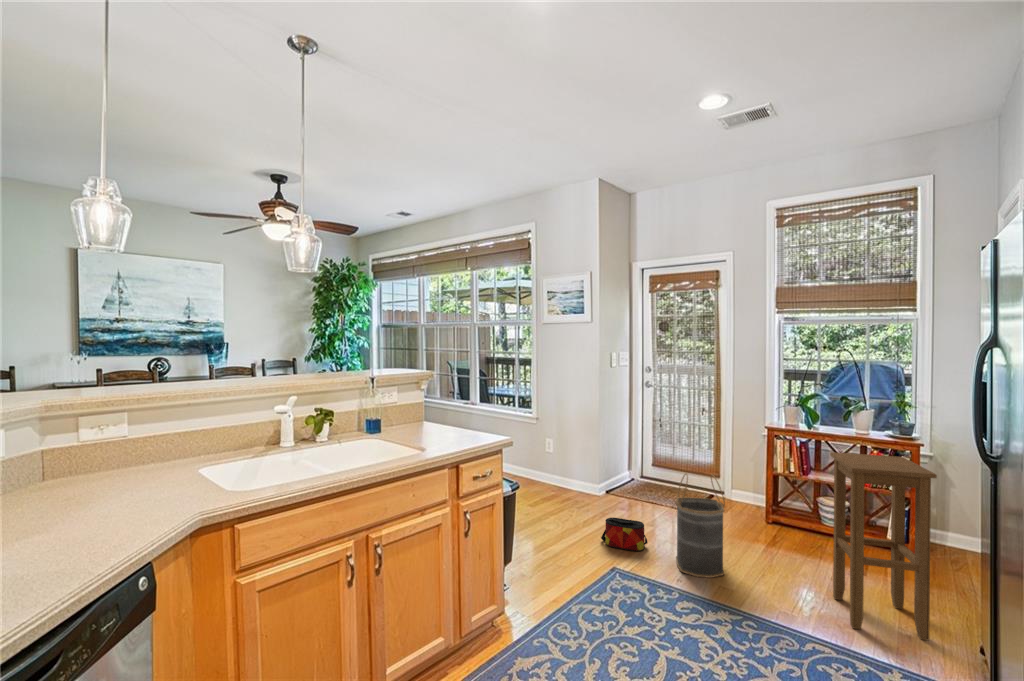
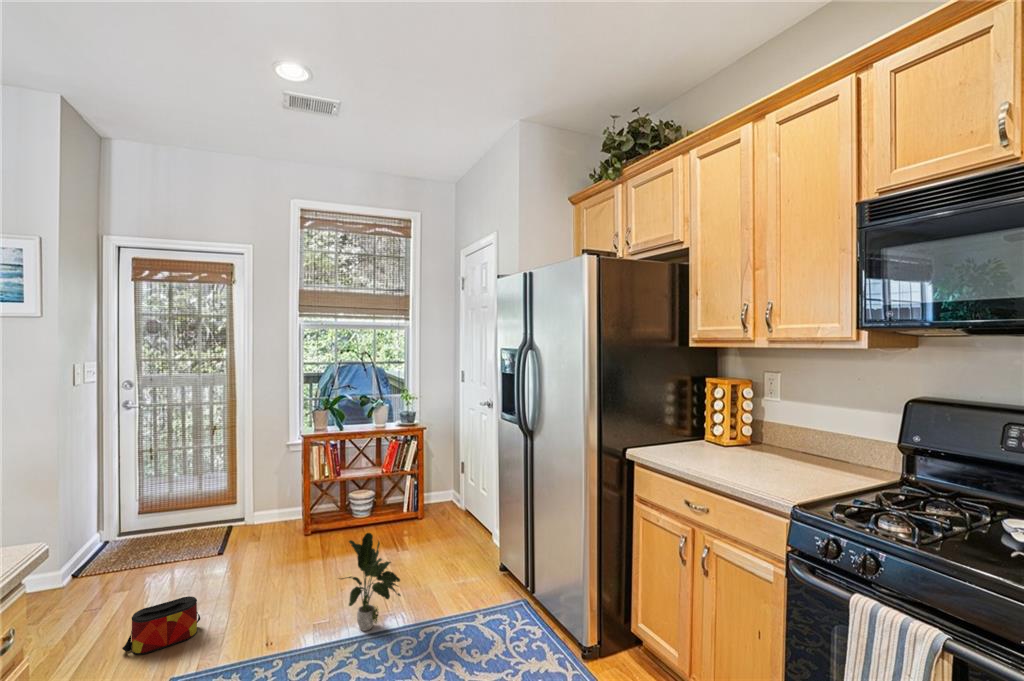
stool: present [830,452,937,640] -> none [401,442,480,599]
basket: present [675,474,725,578] -> none [247,503,311,633]
potted plant: none [725,519,802,614] -> present [341,533,401,631]

